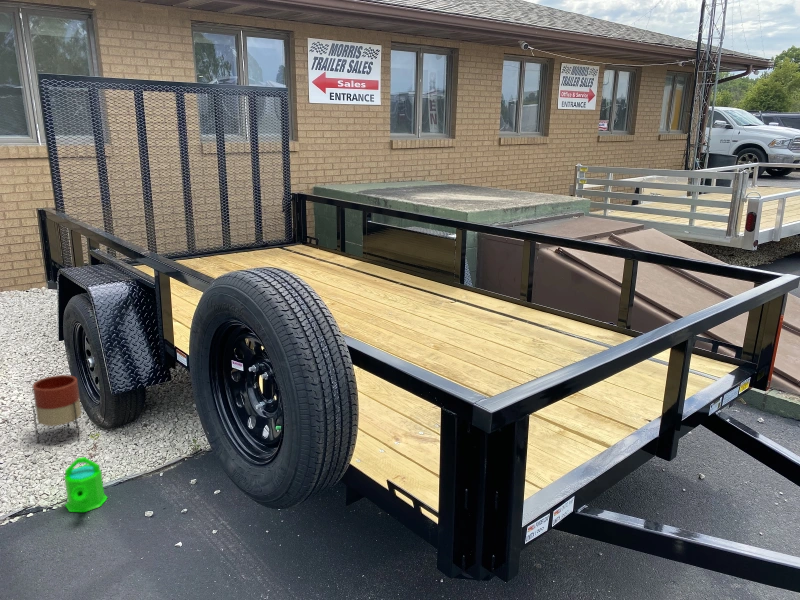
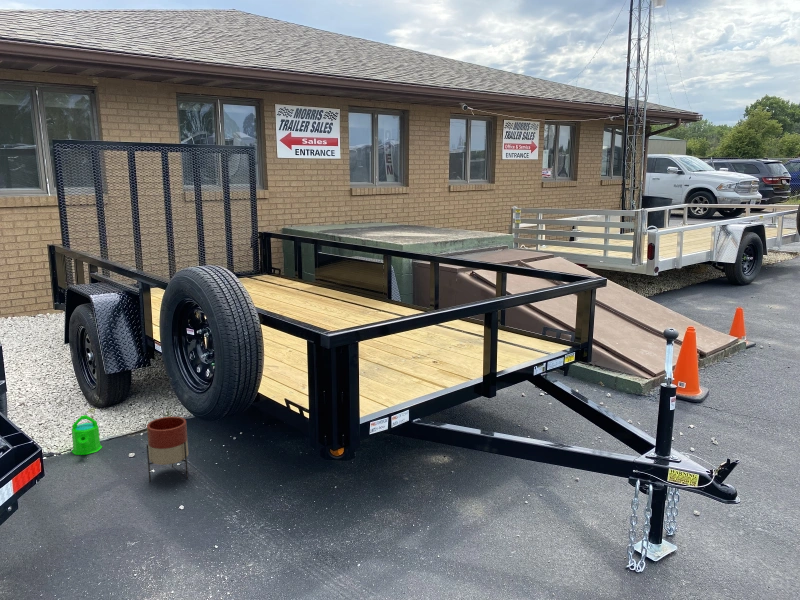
planter: present [32,375,81,443] -> present [147,416,188,482]

